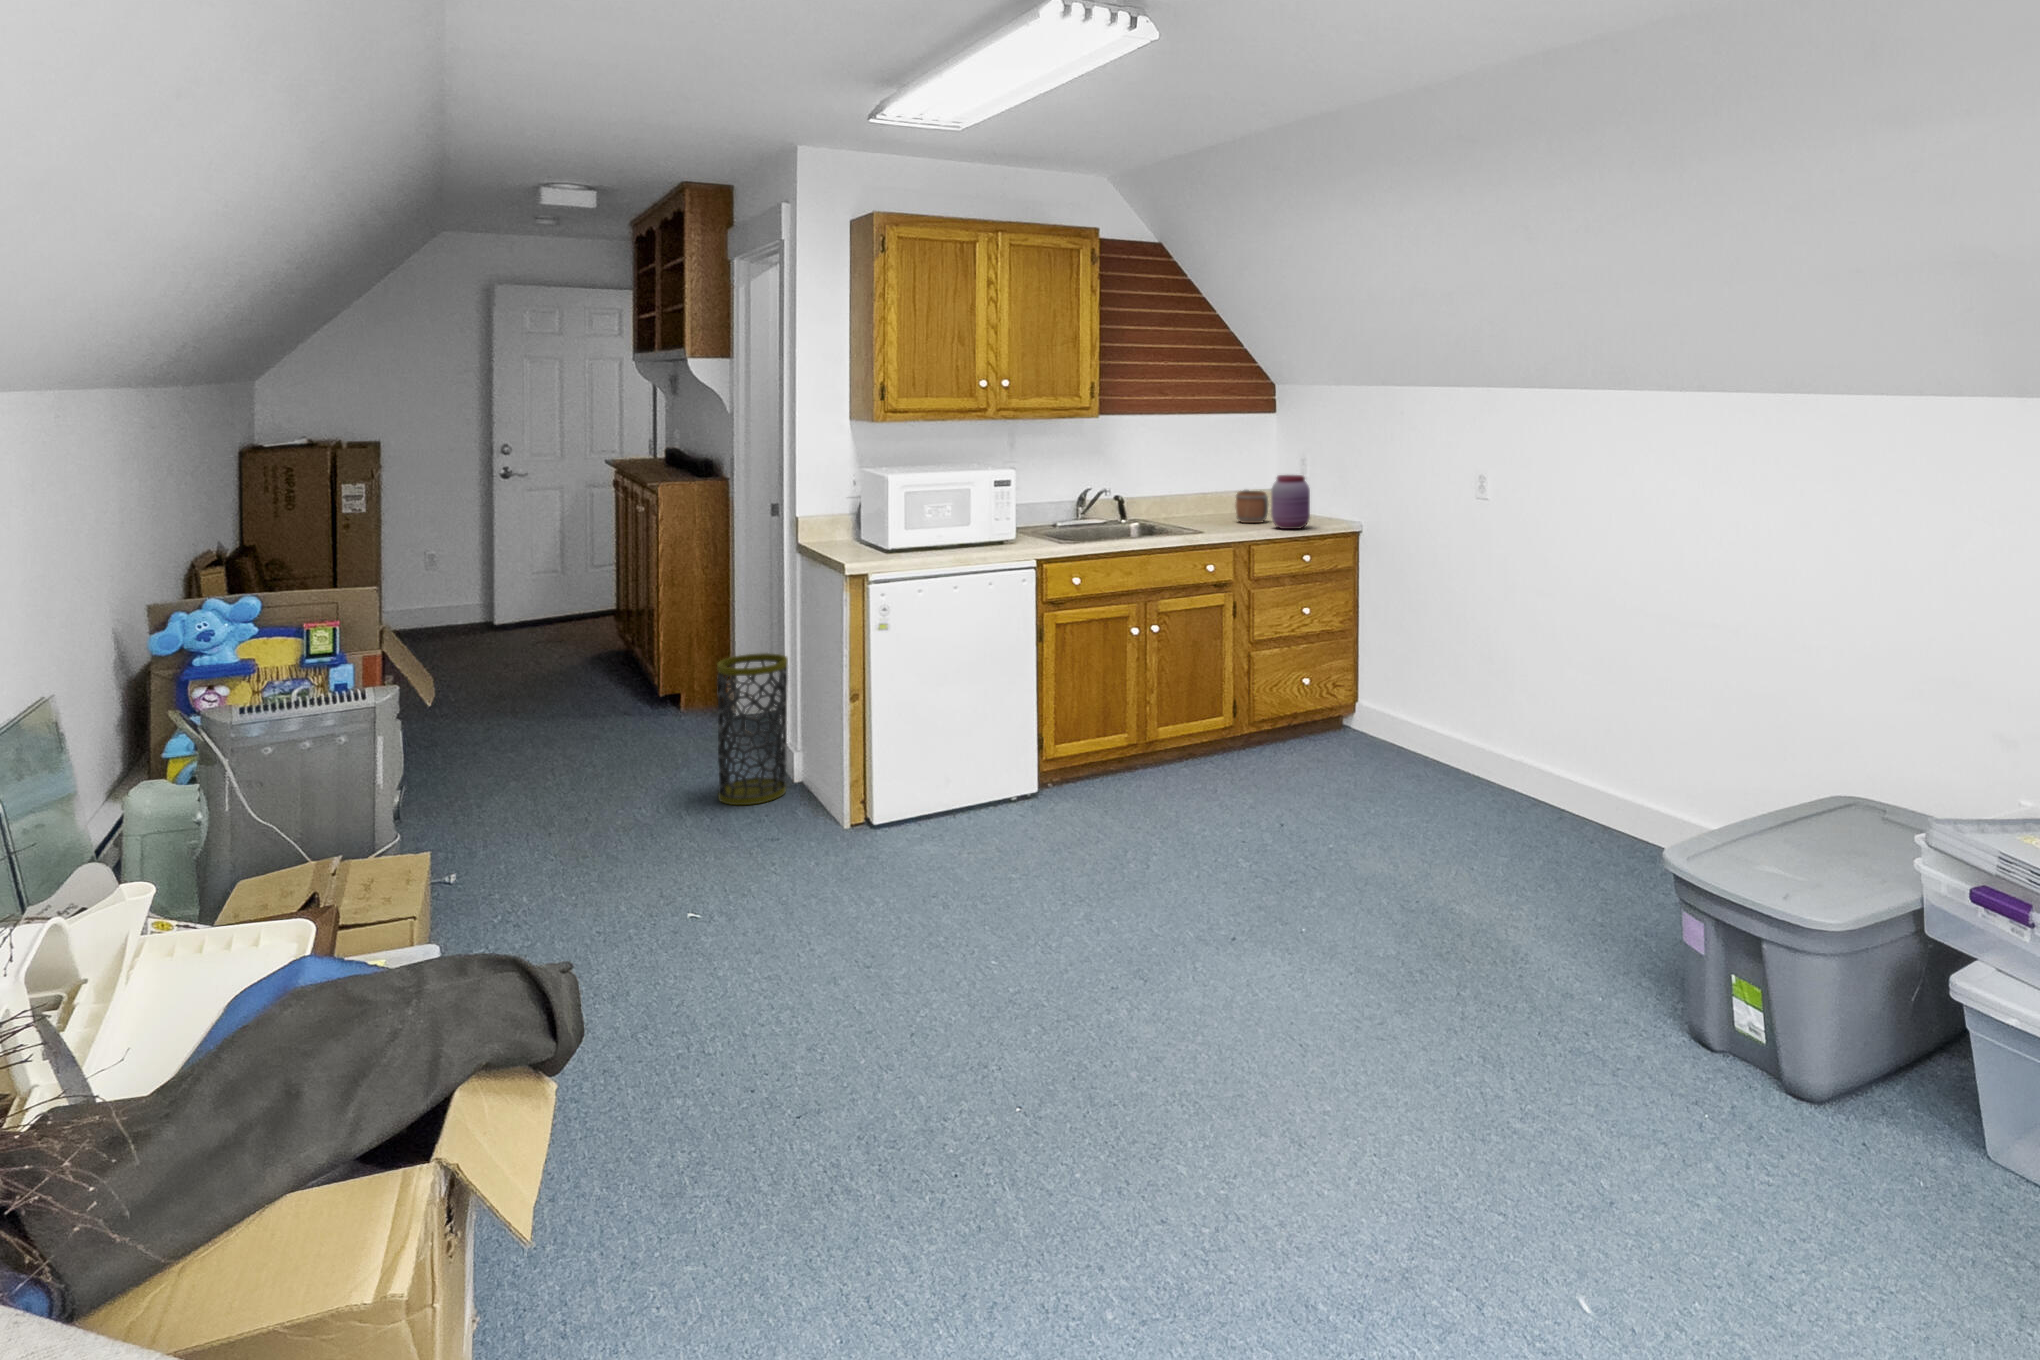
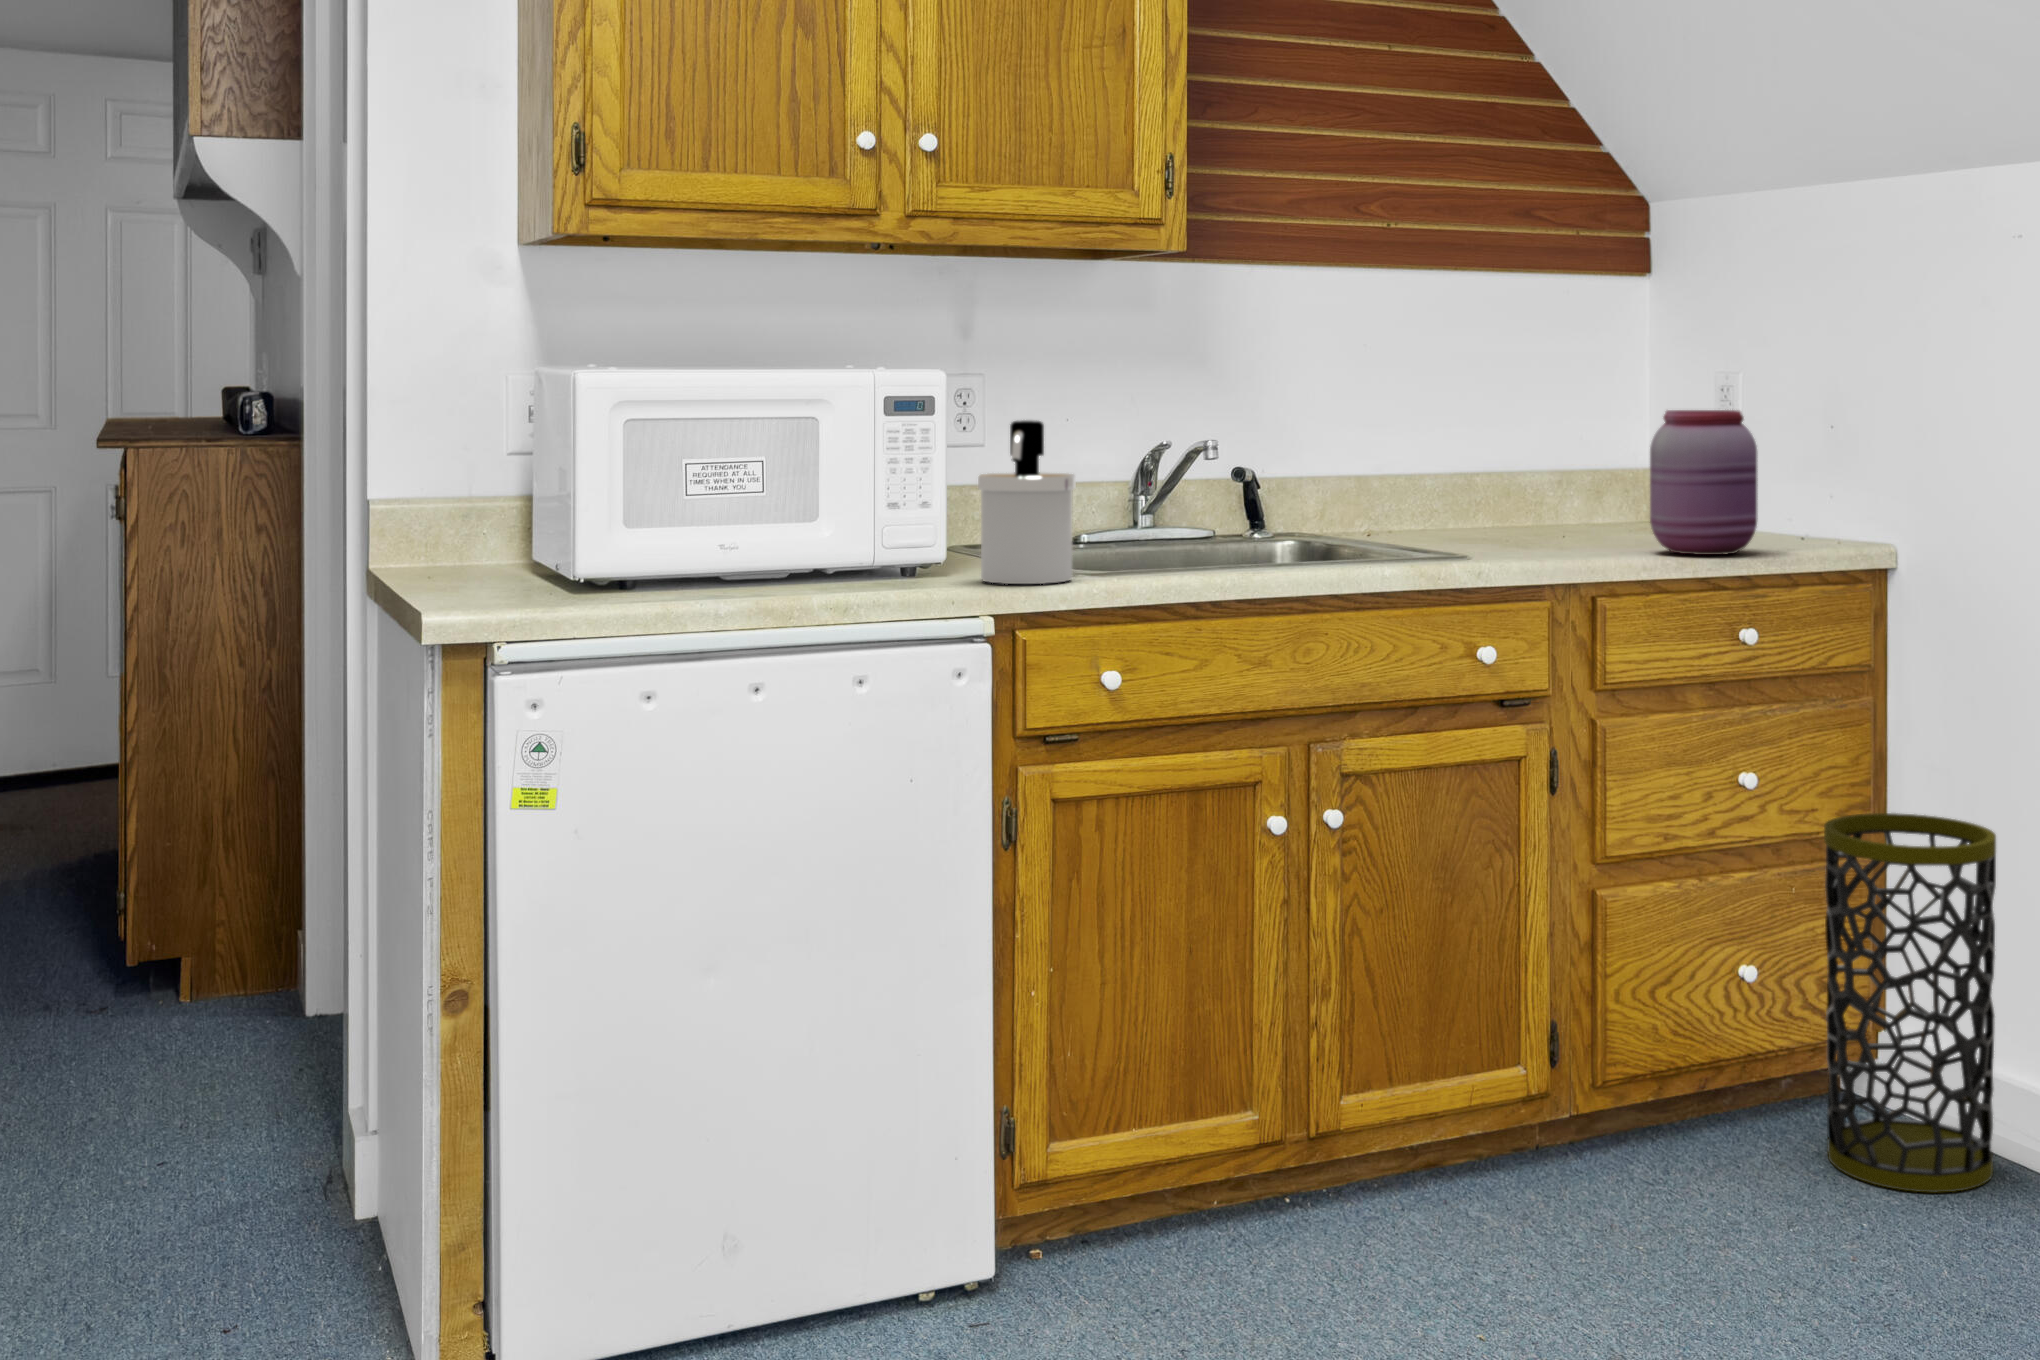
soap dispenser: none [1027,488,1062,547] -> present [978,420,1076,584]
mug: present [1235,489,1269,523] -> none [1547,459,1636,544]
trash can: present [717,653,788,805] -> present [1824,813,1996,1192]

